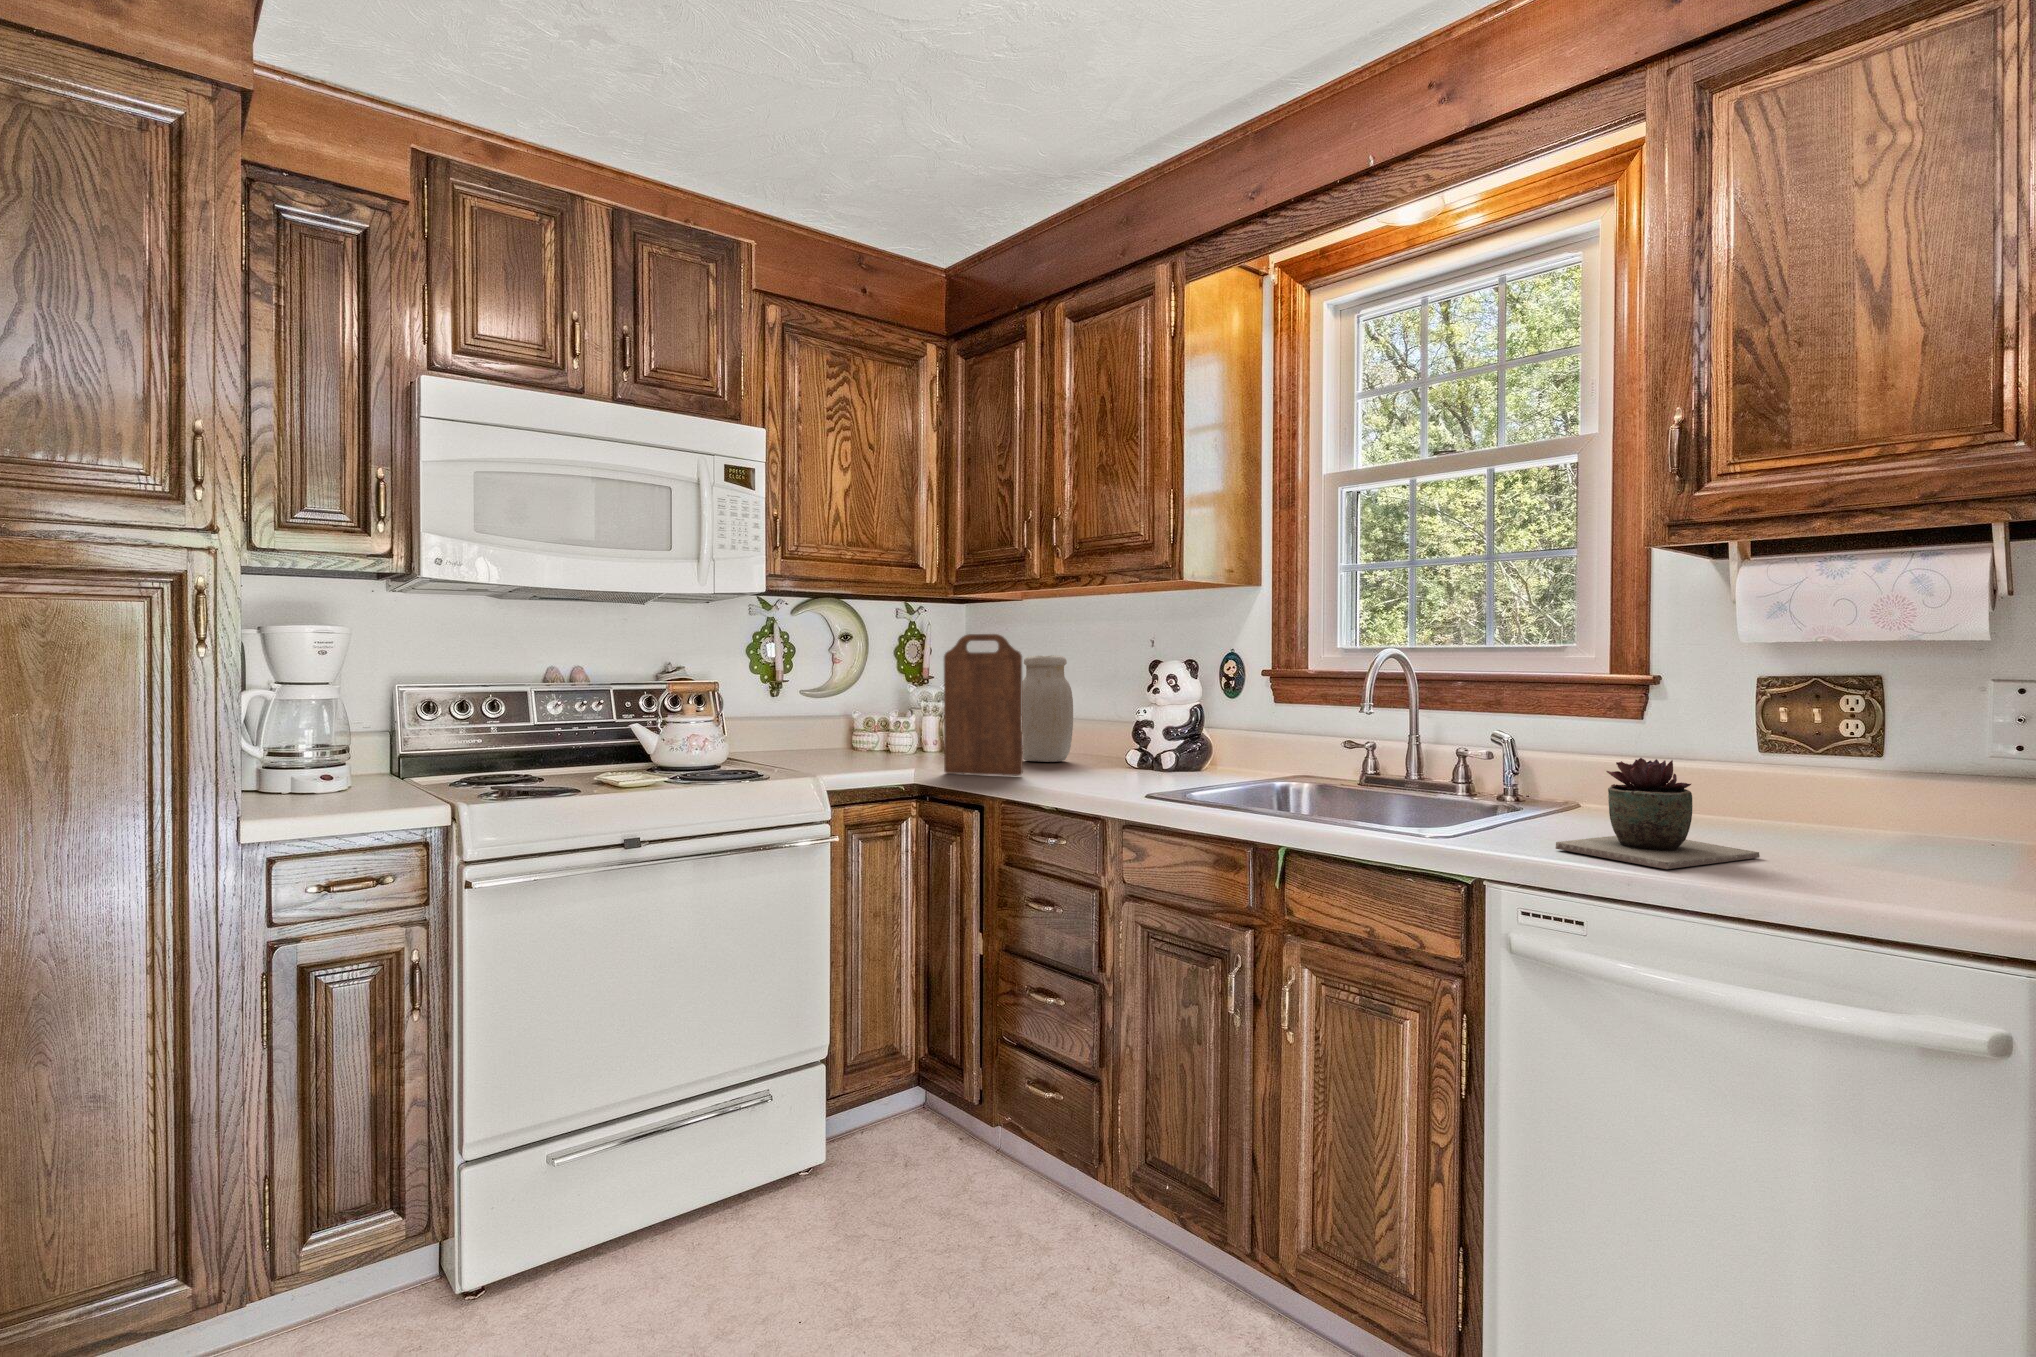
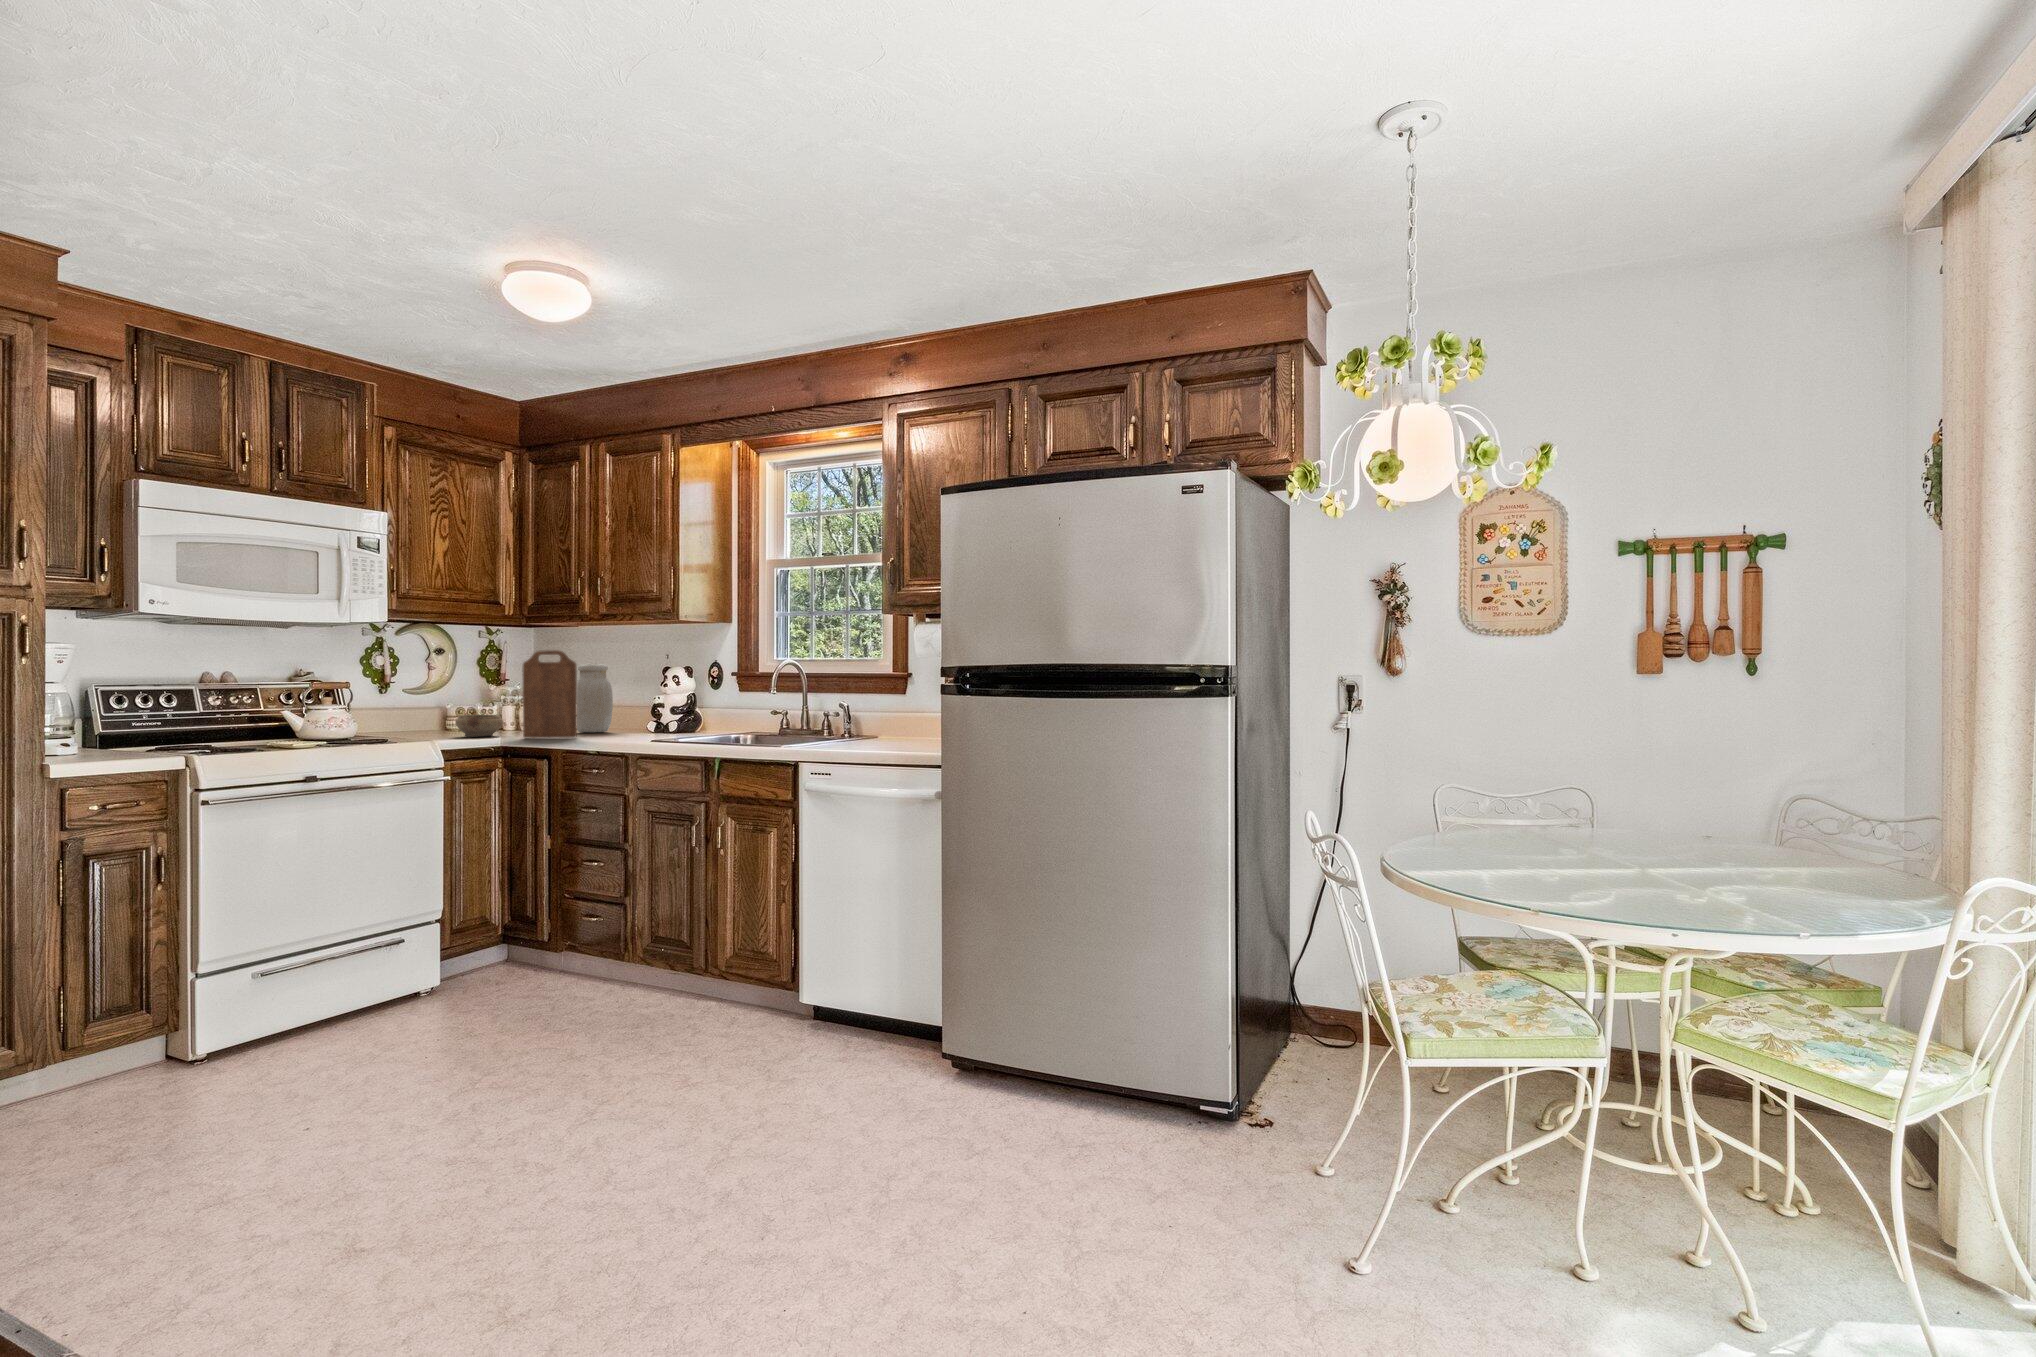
ceramic bowl: none [855,731,919,767] -> present [456,715,503,737]
succulent plant: present [1556,758,1760,869] -> none [831,706,909,749]

